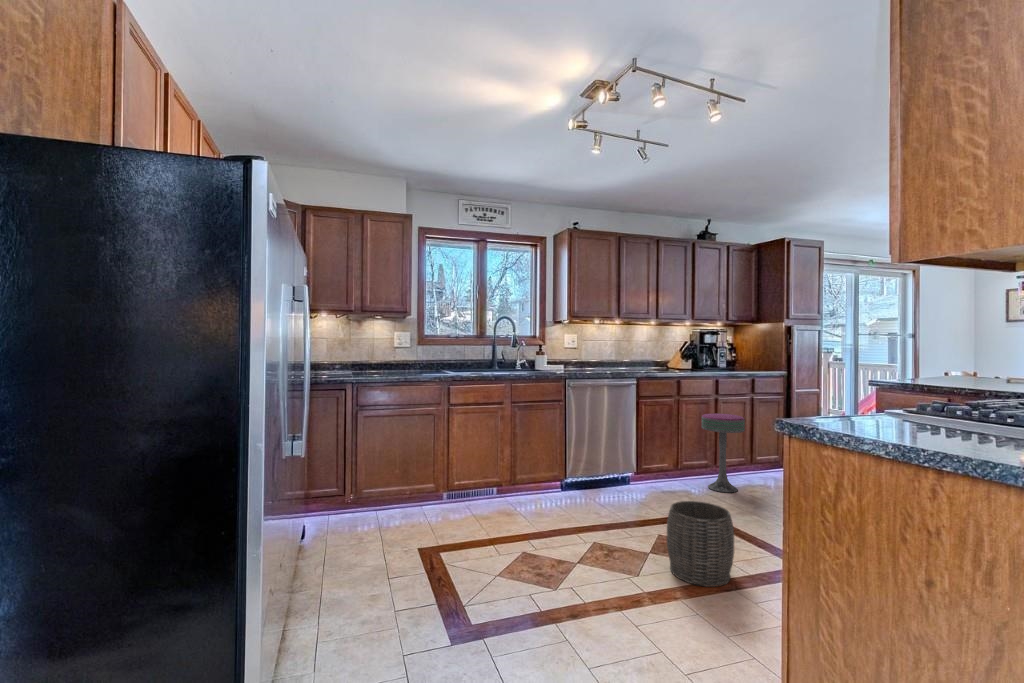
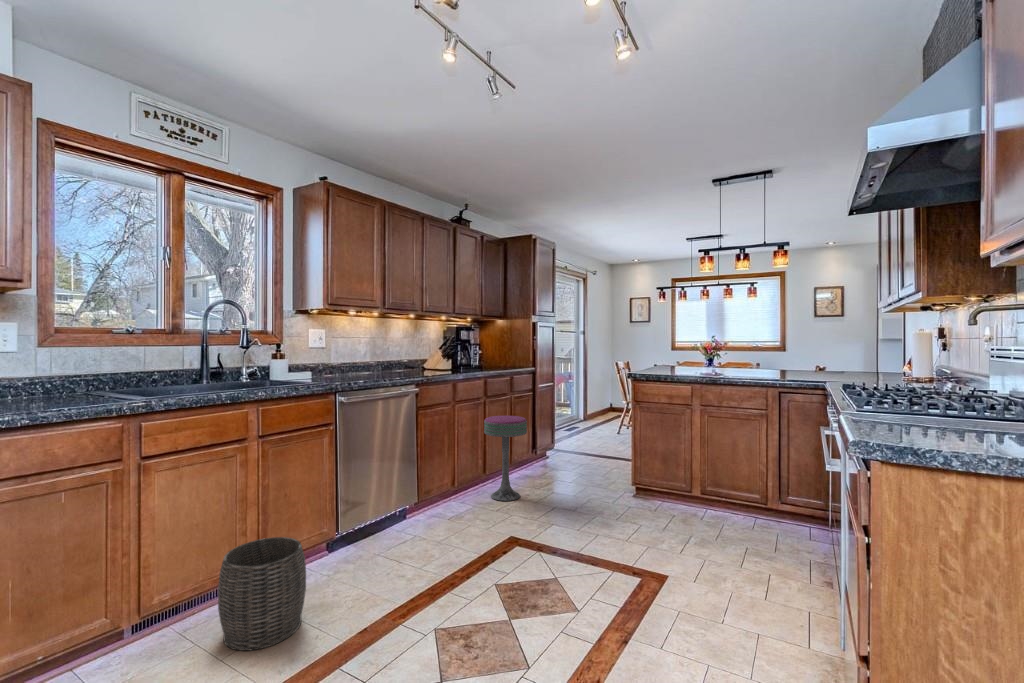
woven basket: present [667,501,734,587] -> present [218,537,306,651]

